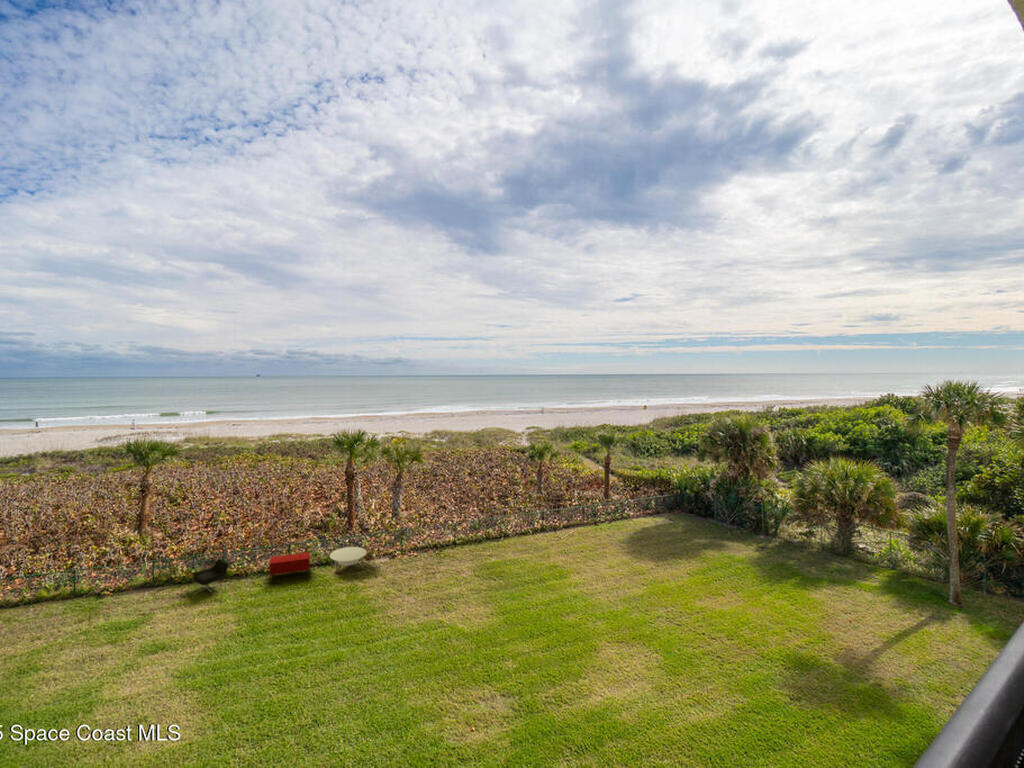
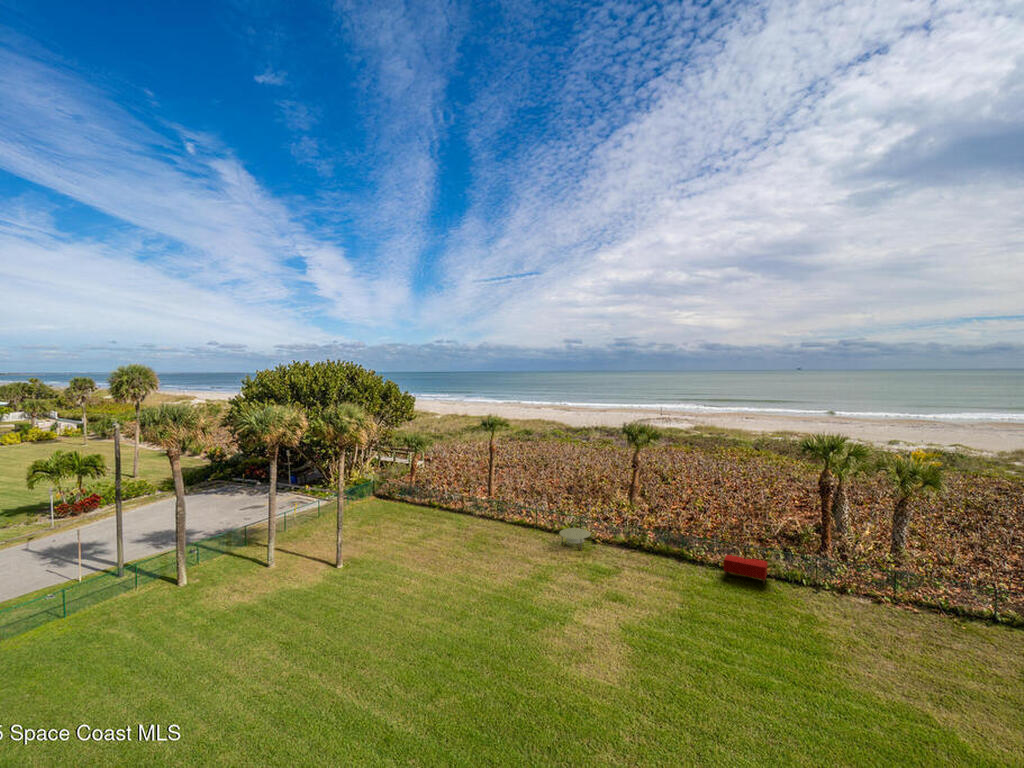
round table: present [330,547,367,573] -> present [559,528,591,551]
lounge chair: present [193,559,228,592] -> none [658,541,687,569]

